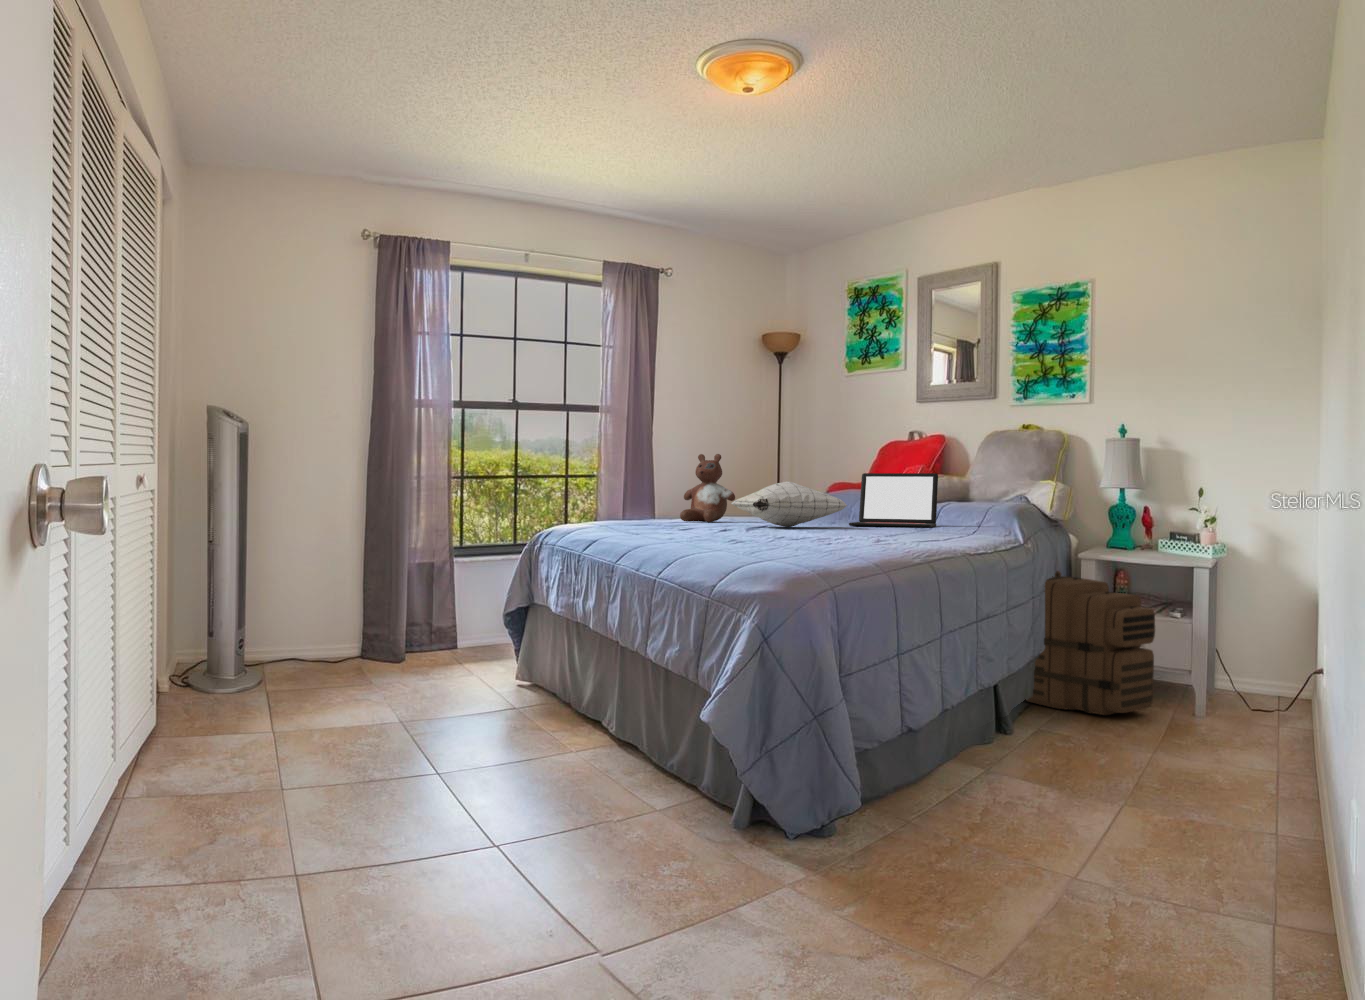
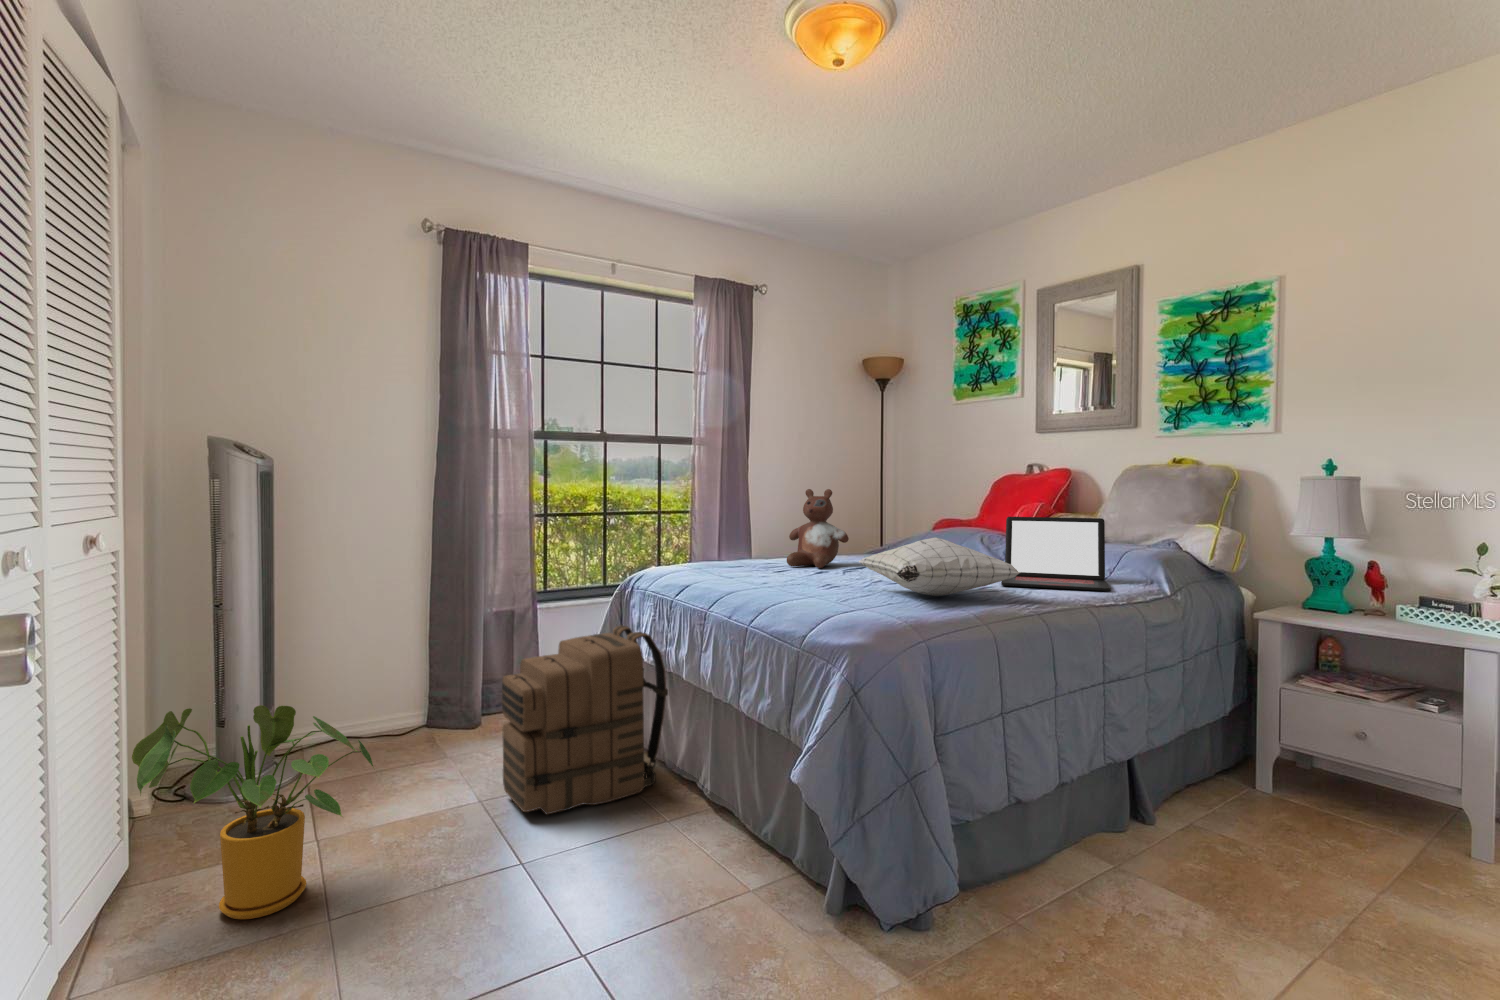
backpack: present [1027,571,1155,715] -> present [502,625,668,814]
house plant: none [202,589,365,735] -> present [132,705,374,919]

